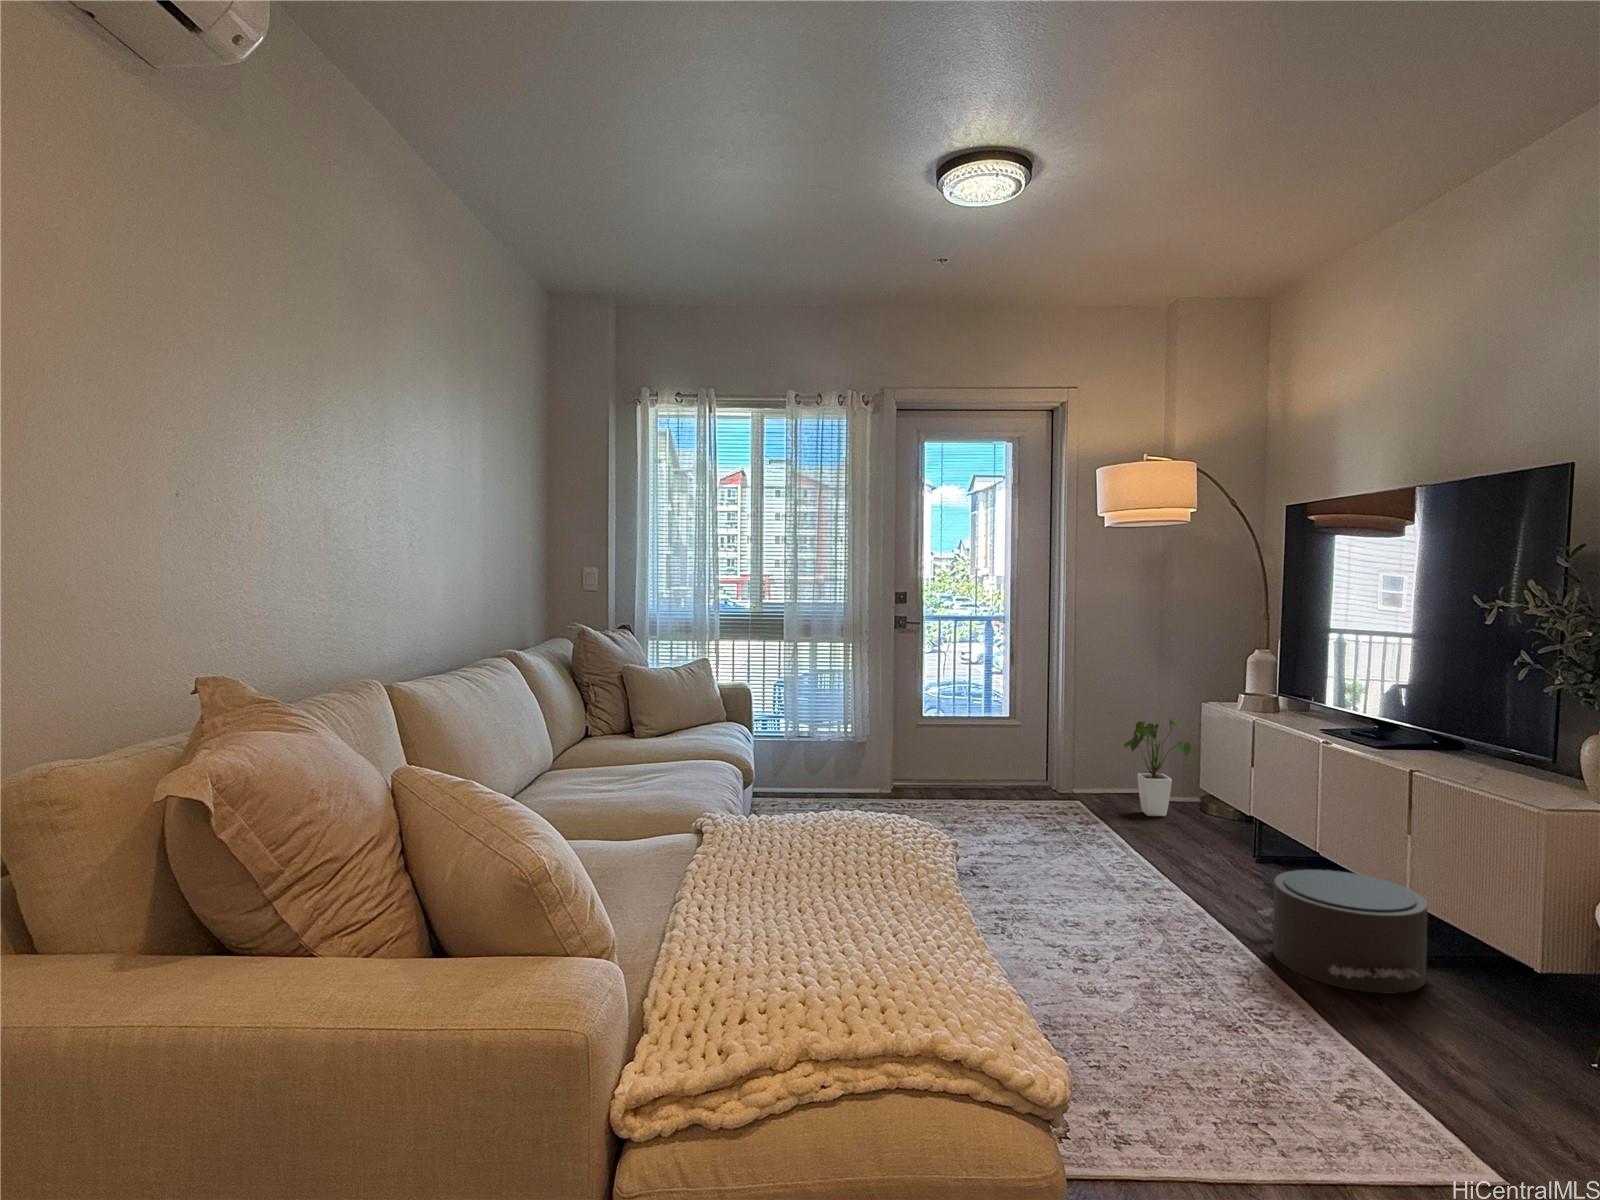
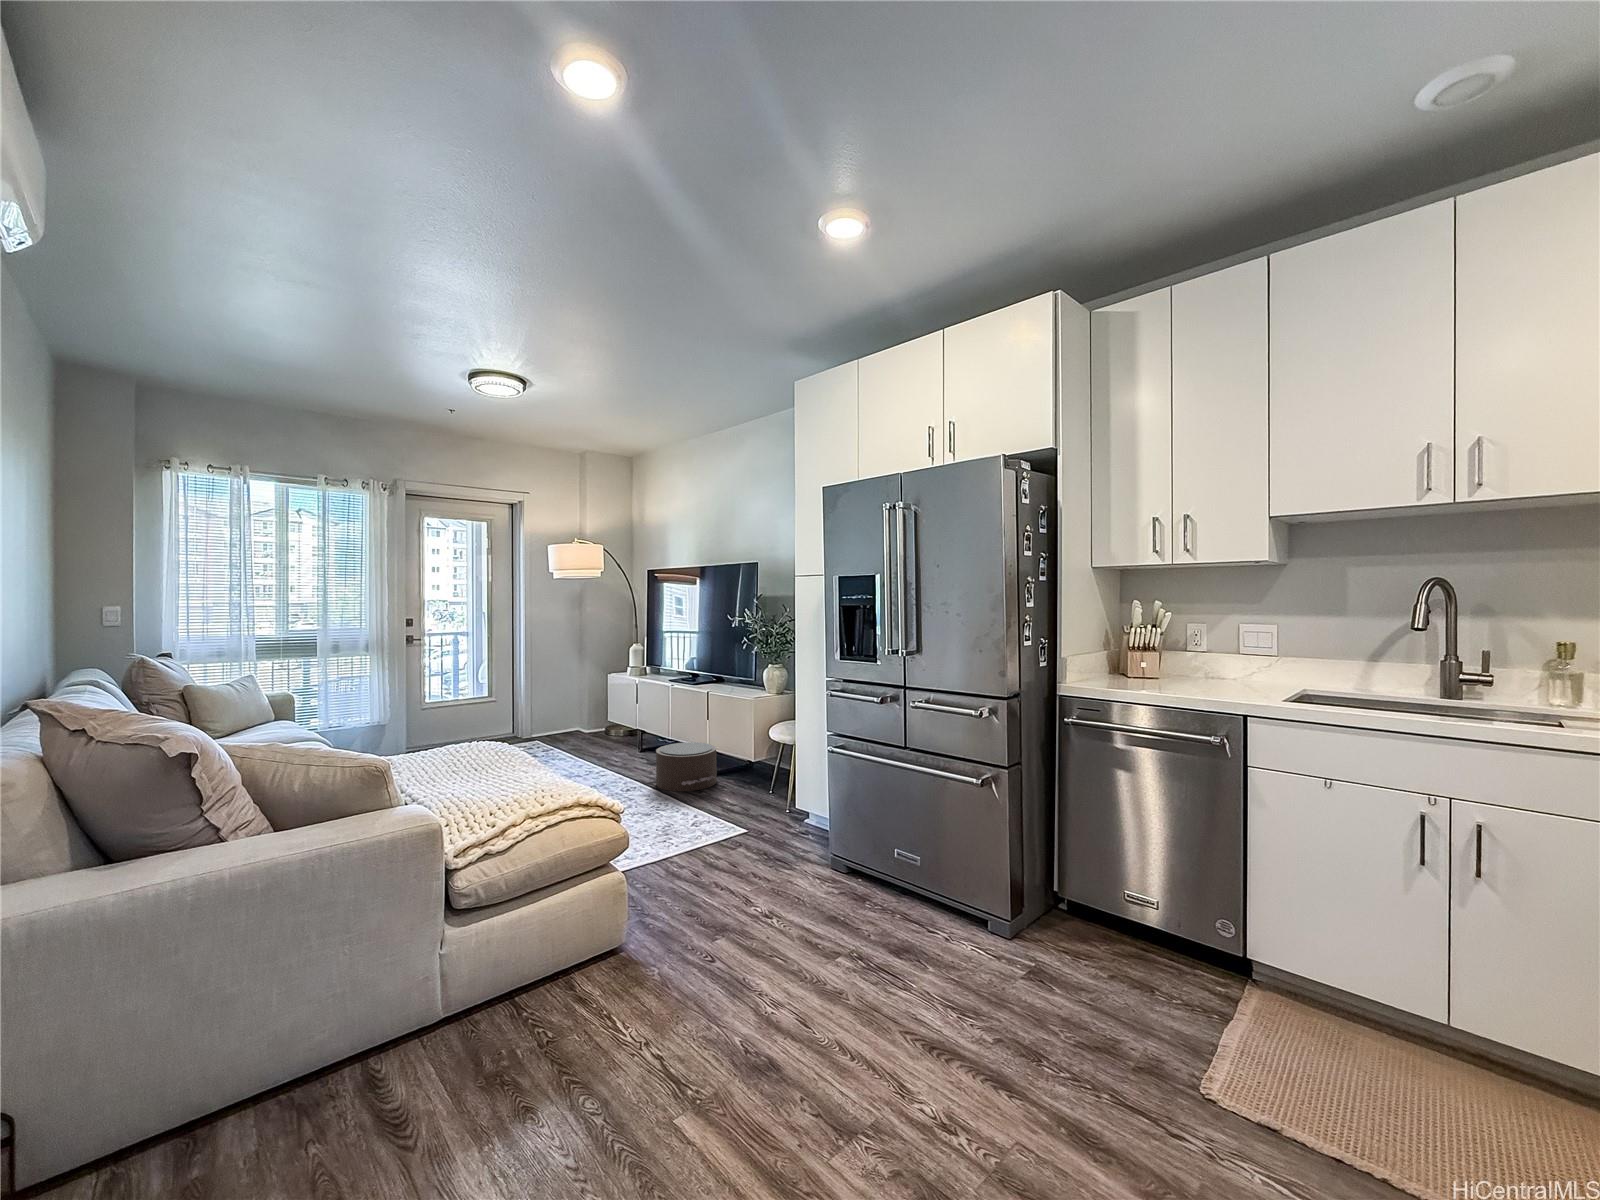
house plant: present [1124,717,1191,816] -> none [563,684,602,741]

